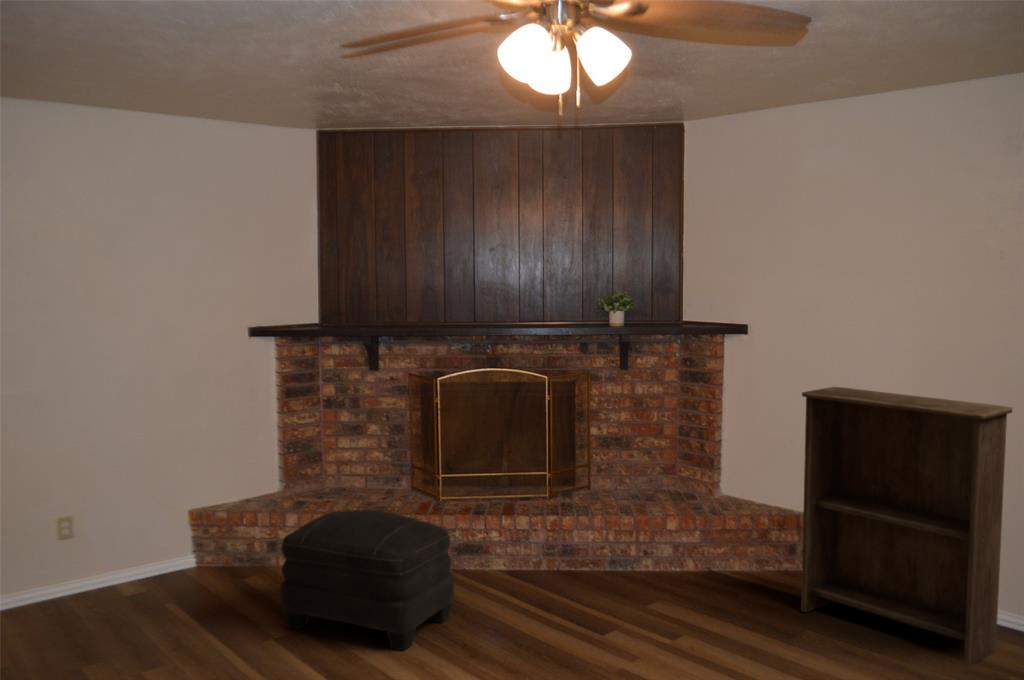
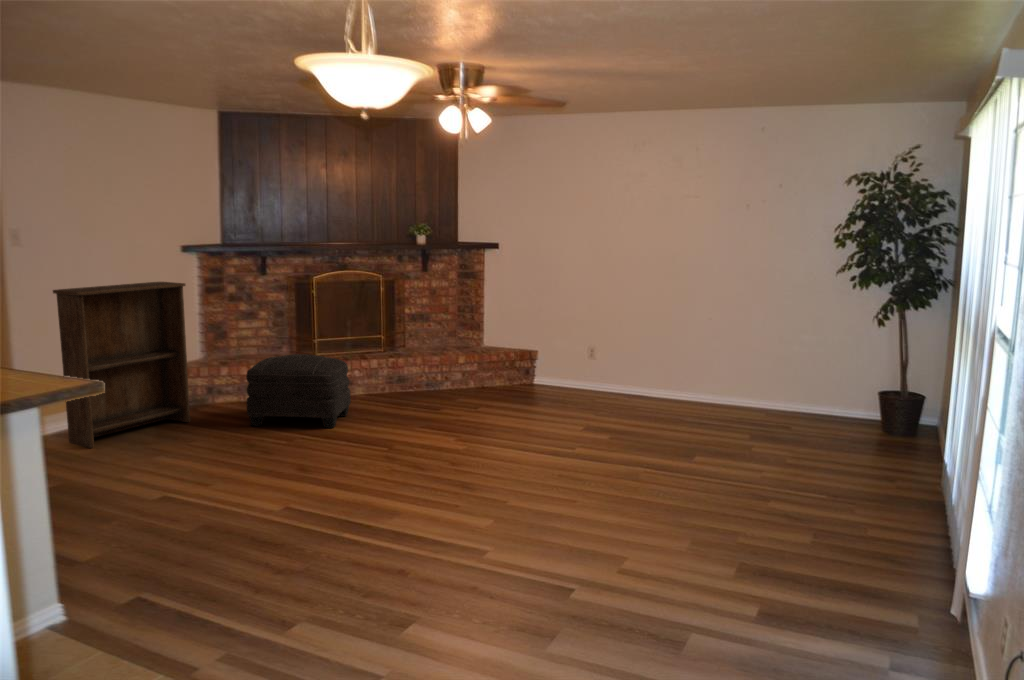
bookshelf: present [801,387,1013,666] -> present [53,282,190,448]

